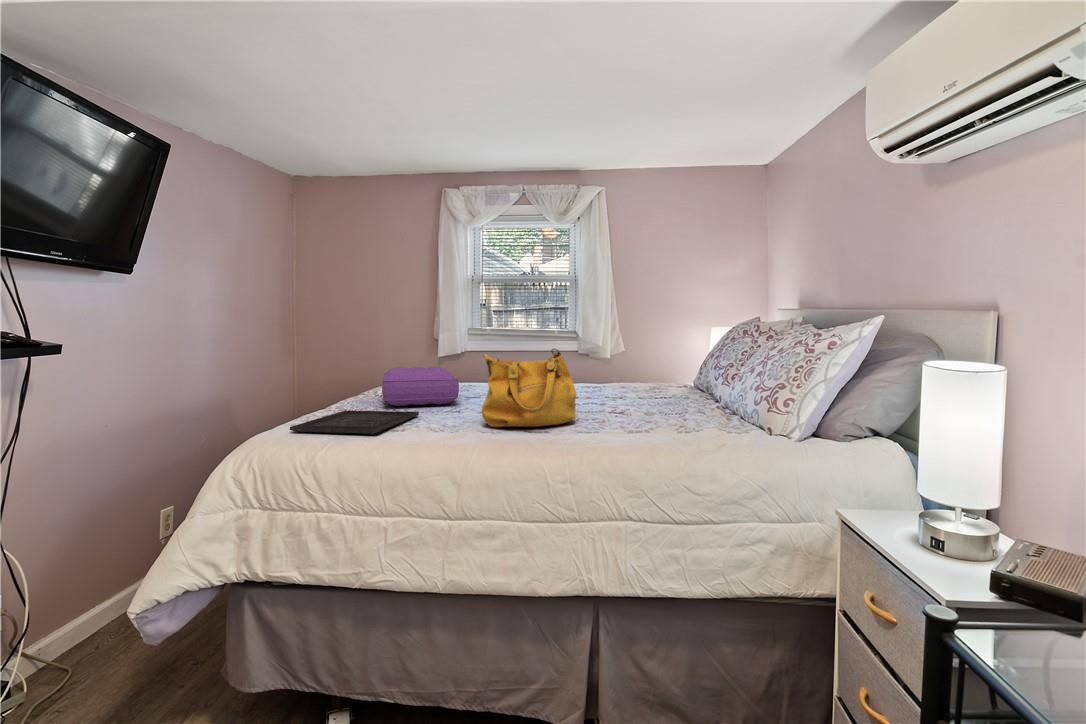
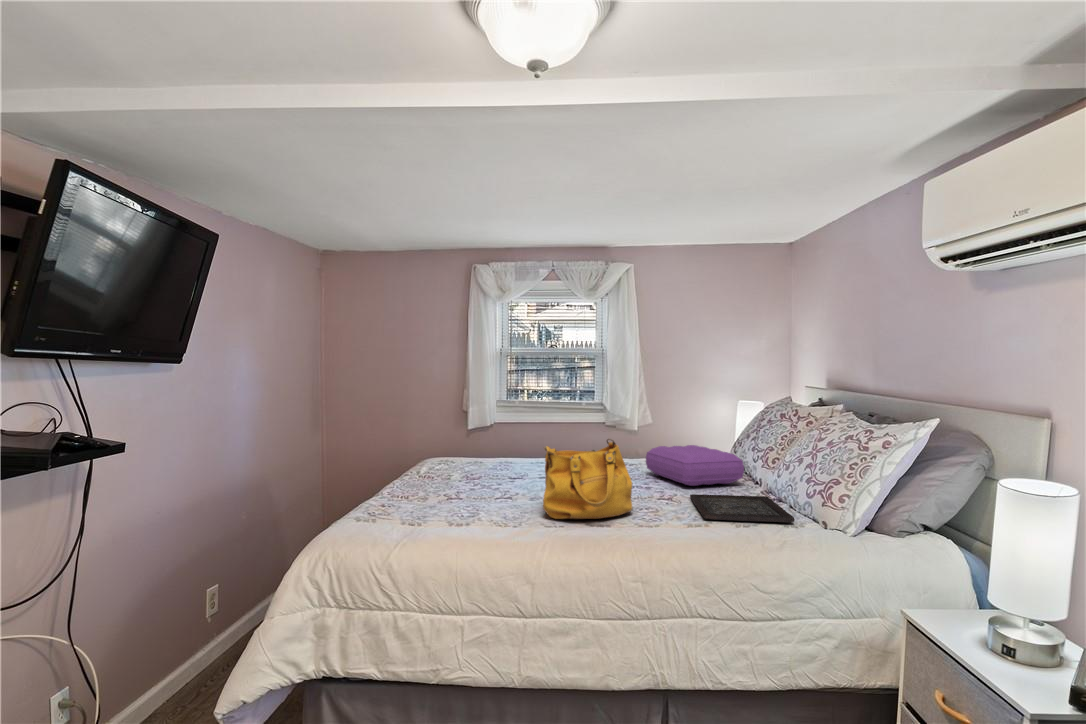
pillow: present [382,367,459,406] -> present [646,445,744,486]
tray: present [290,411,419,434] -> present [690,494,795,523]

